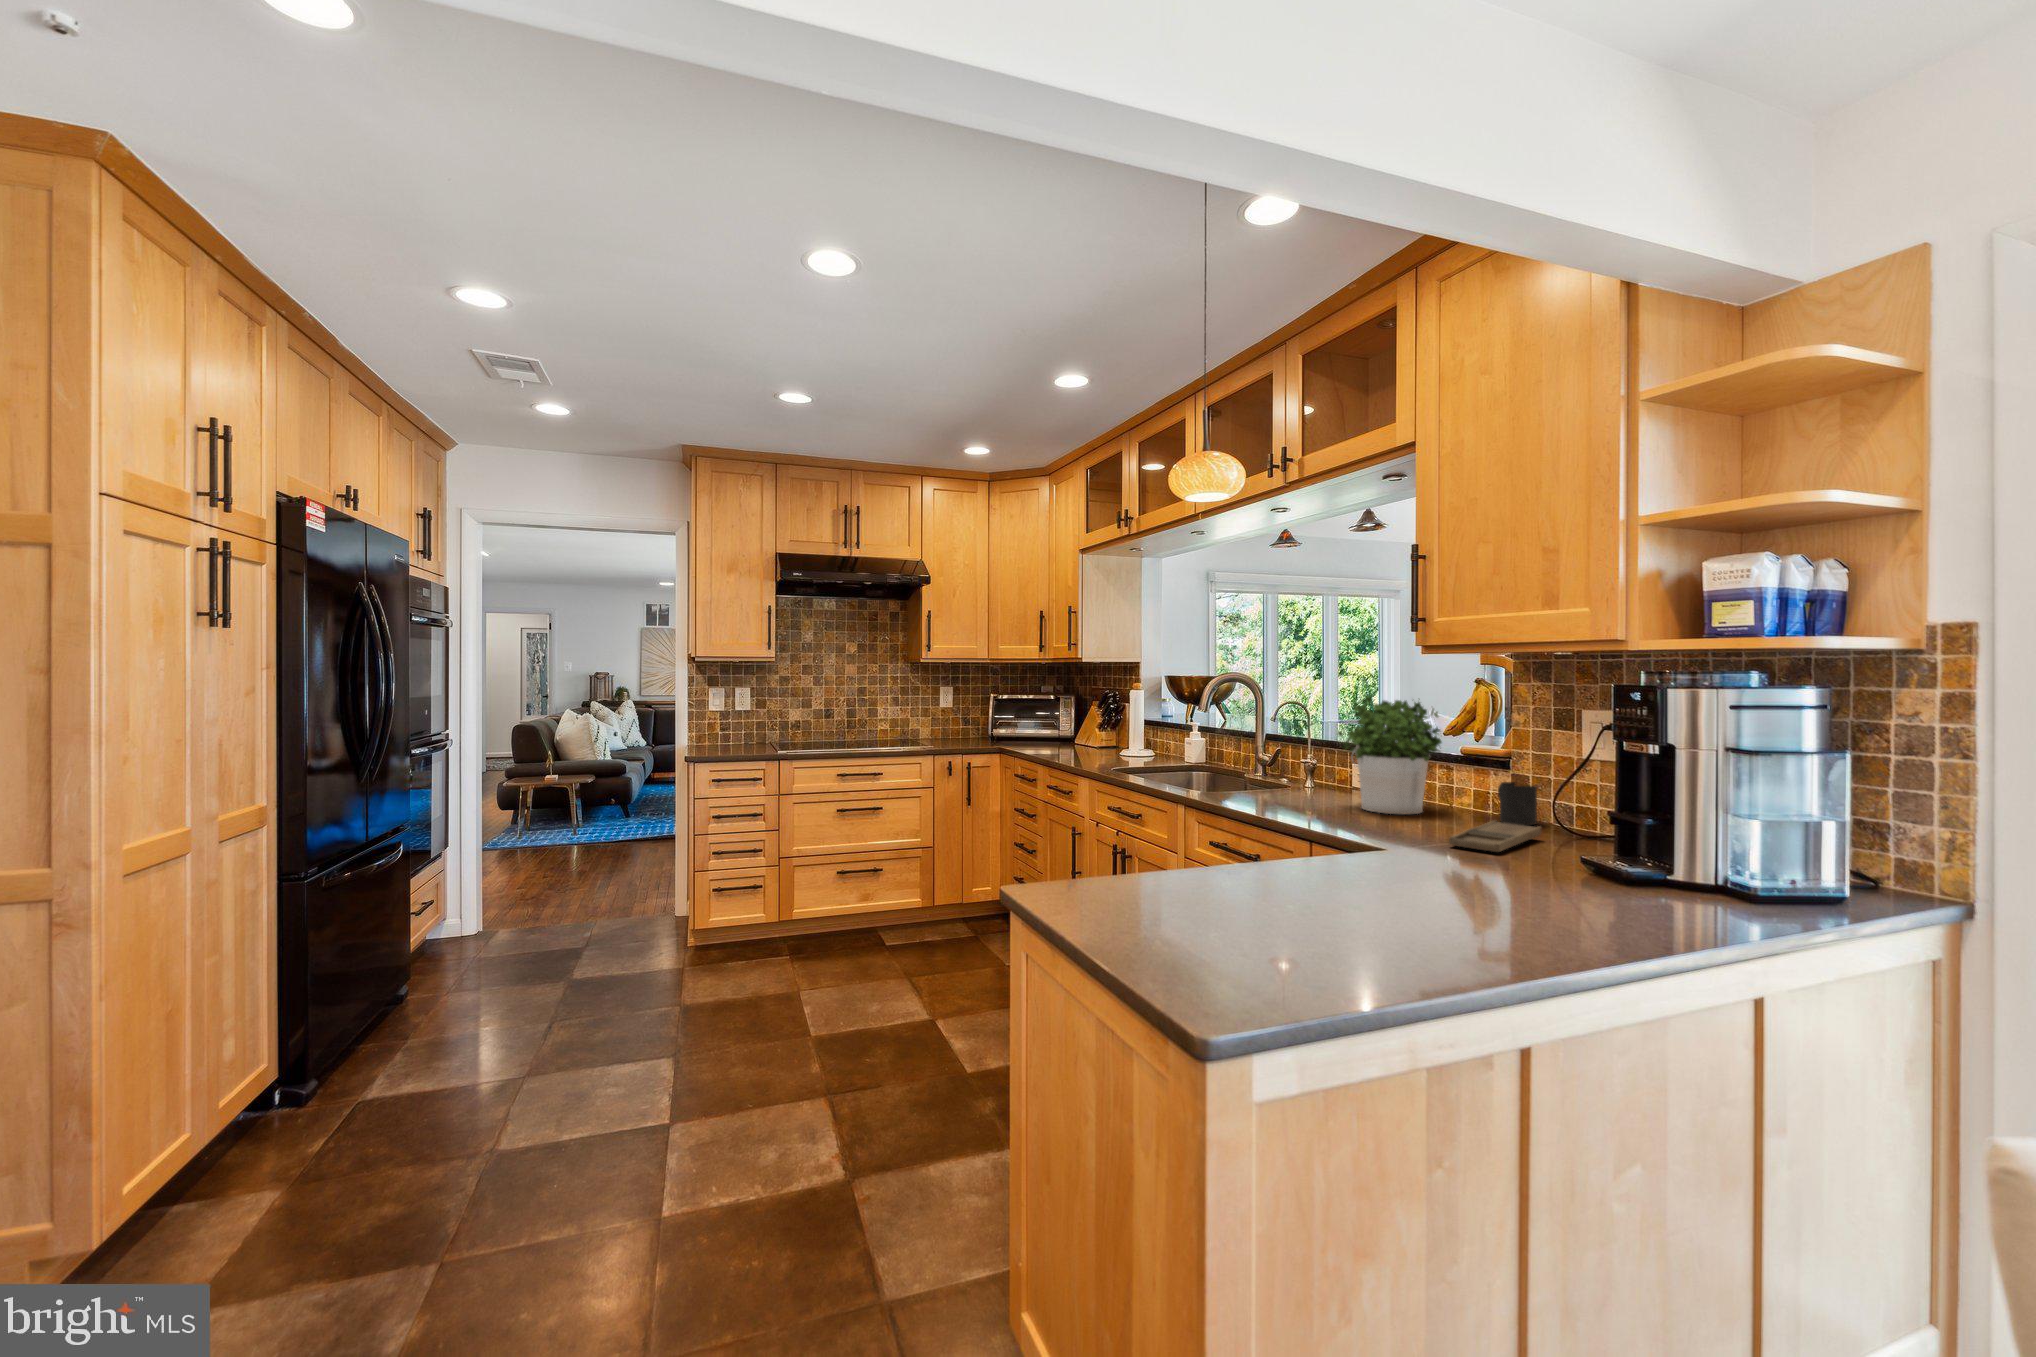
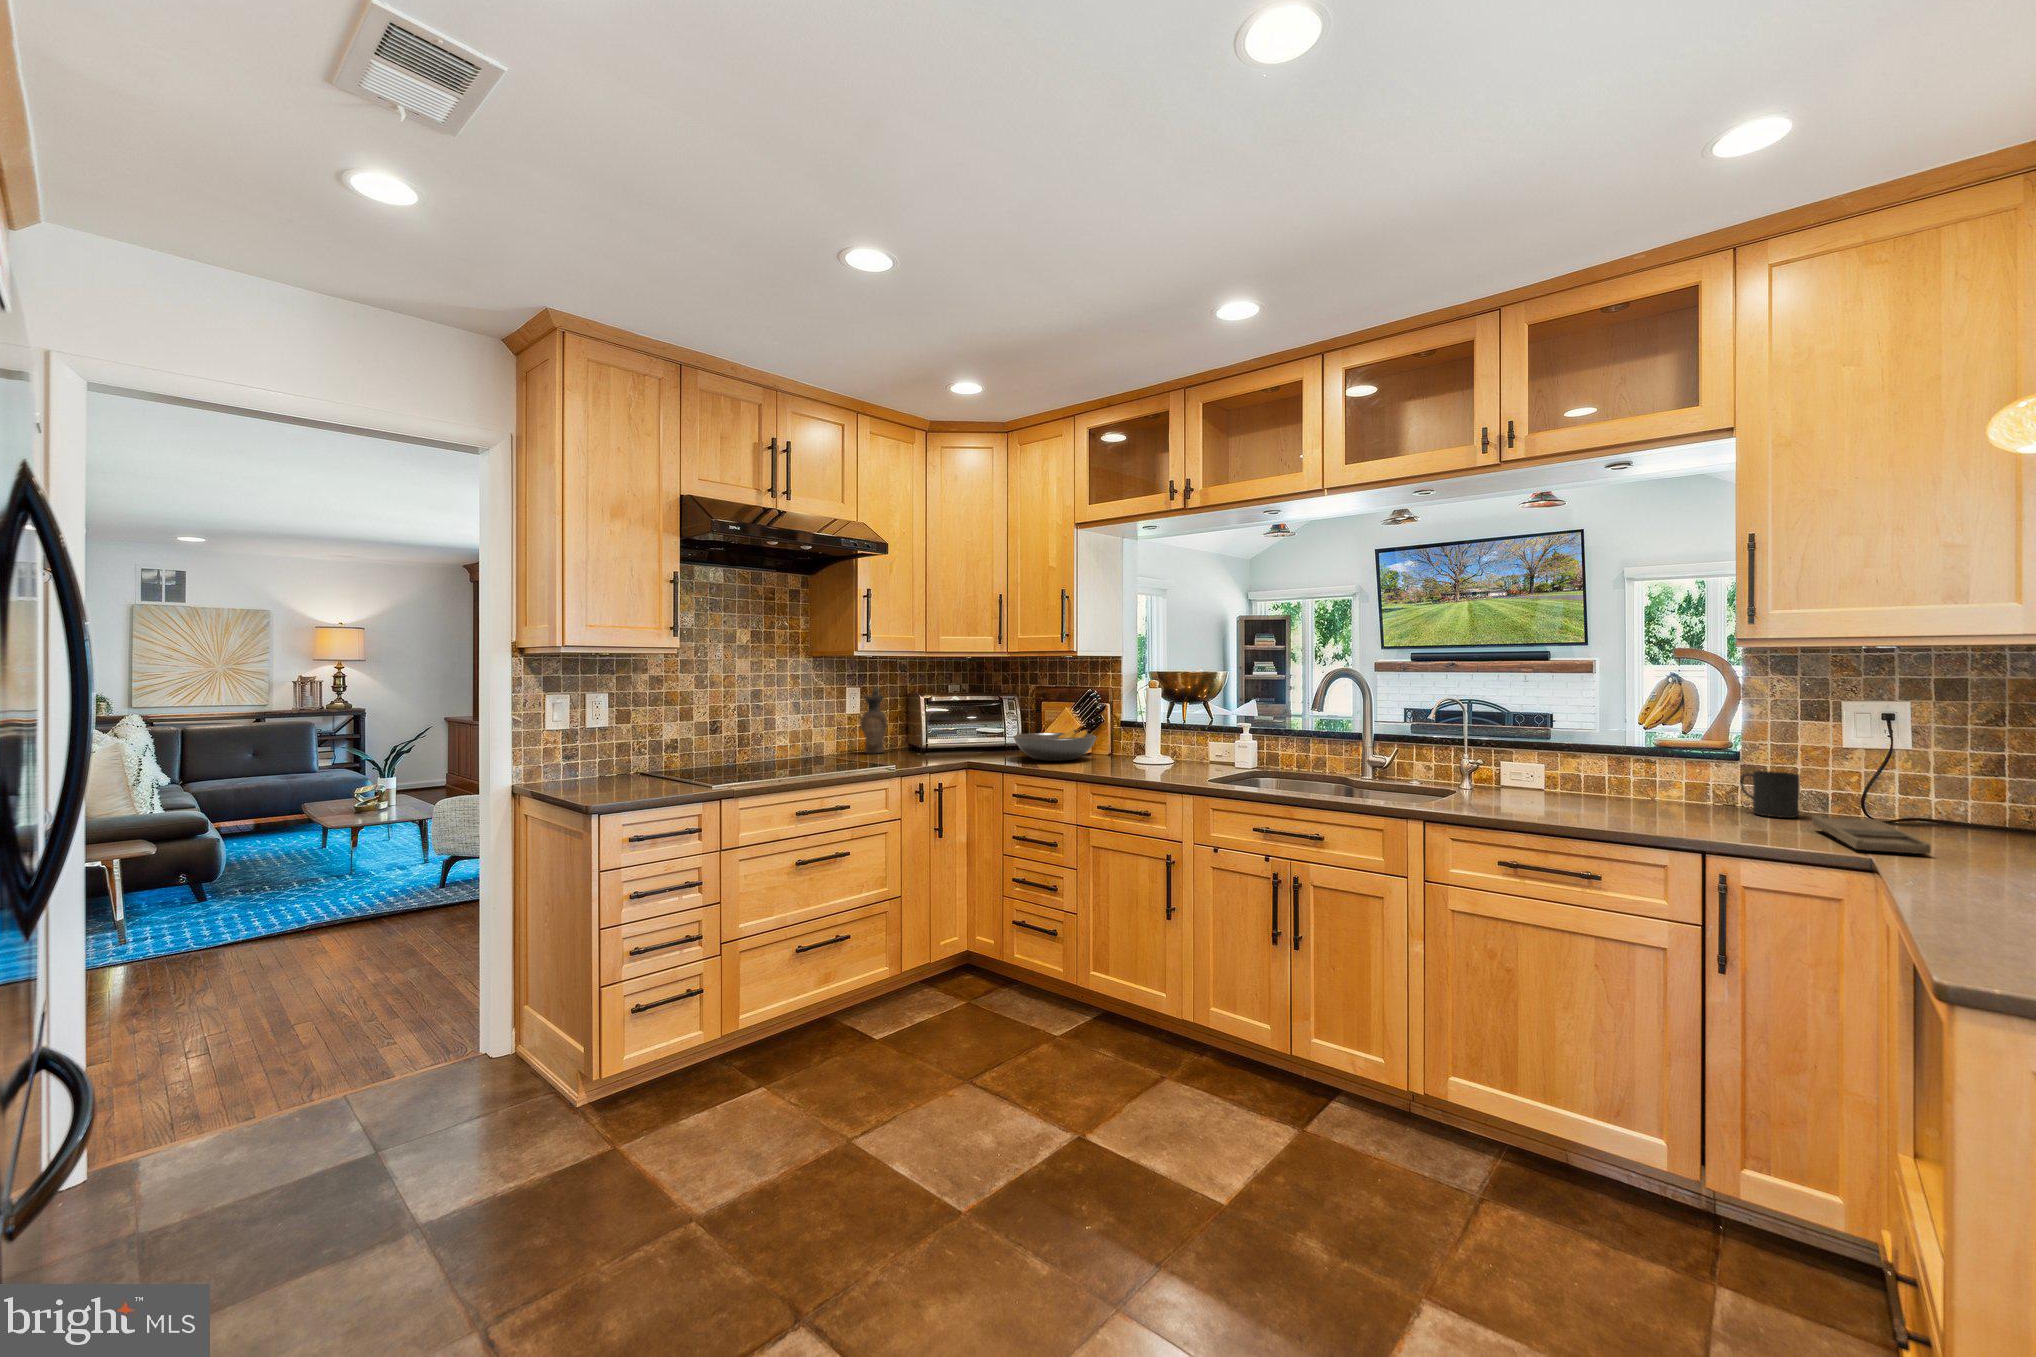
ceramic pitcher: none [950,686,972,739] -> present [860,687,887,753]
potted plant: present [1338,696,1442,814] -> none [1561,680,1685,815]
fruit bowl: none [1041,726,1110,750] -> present [1013,730,1097,761]

